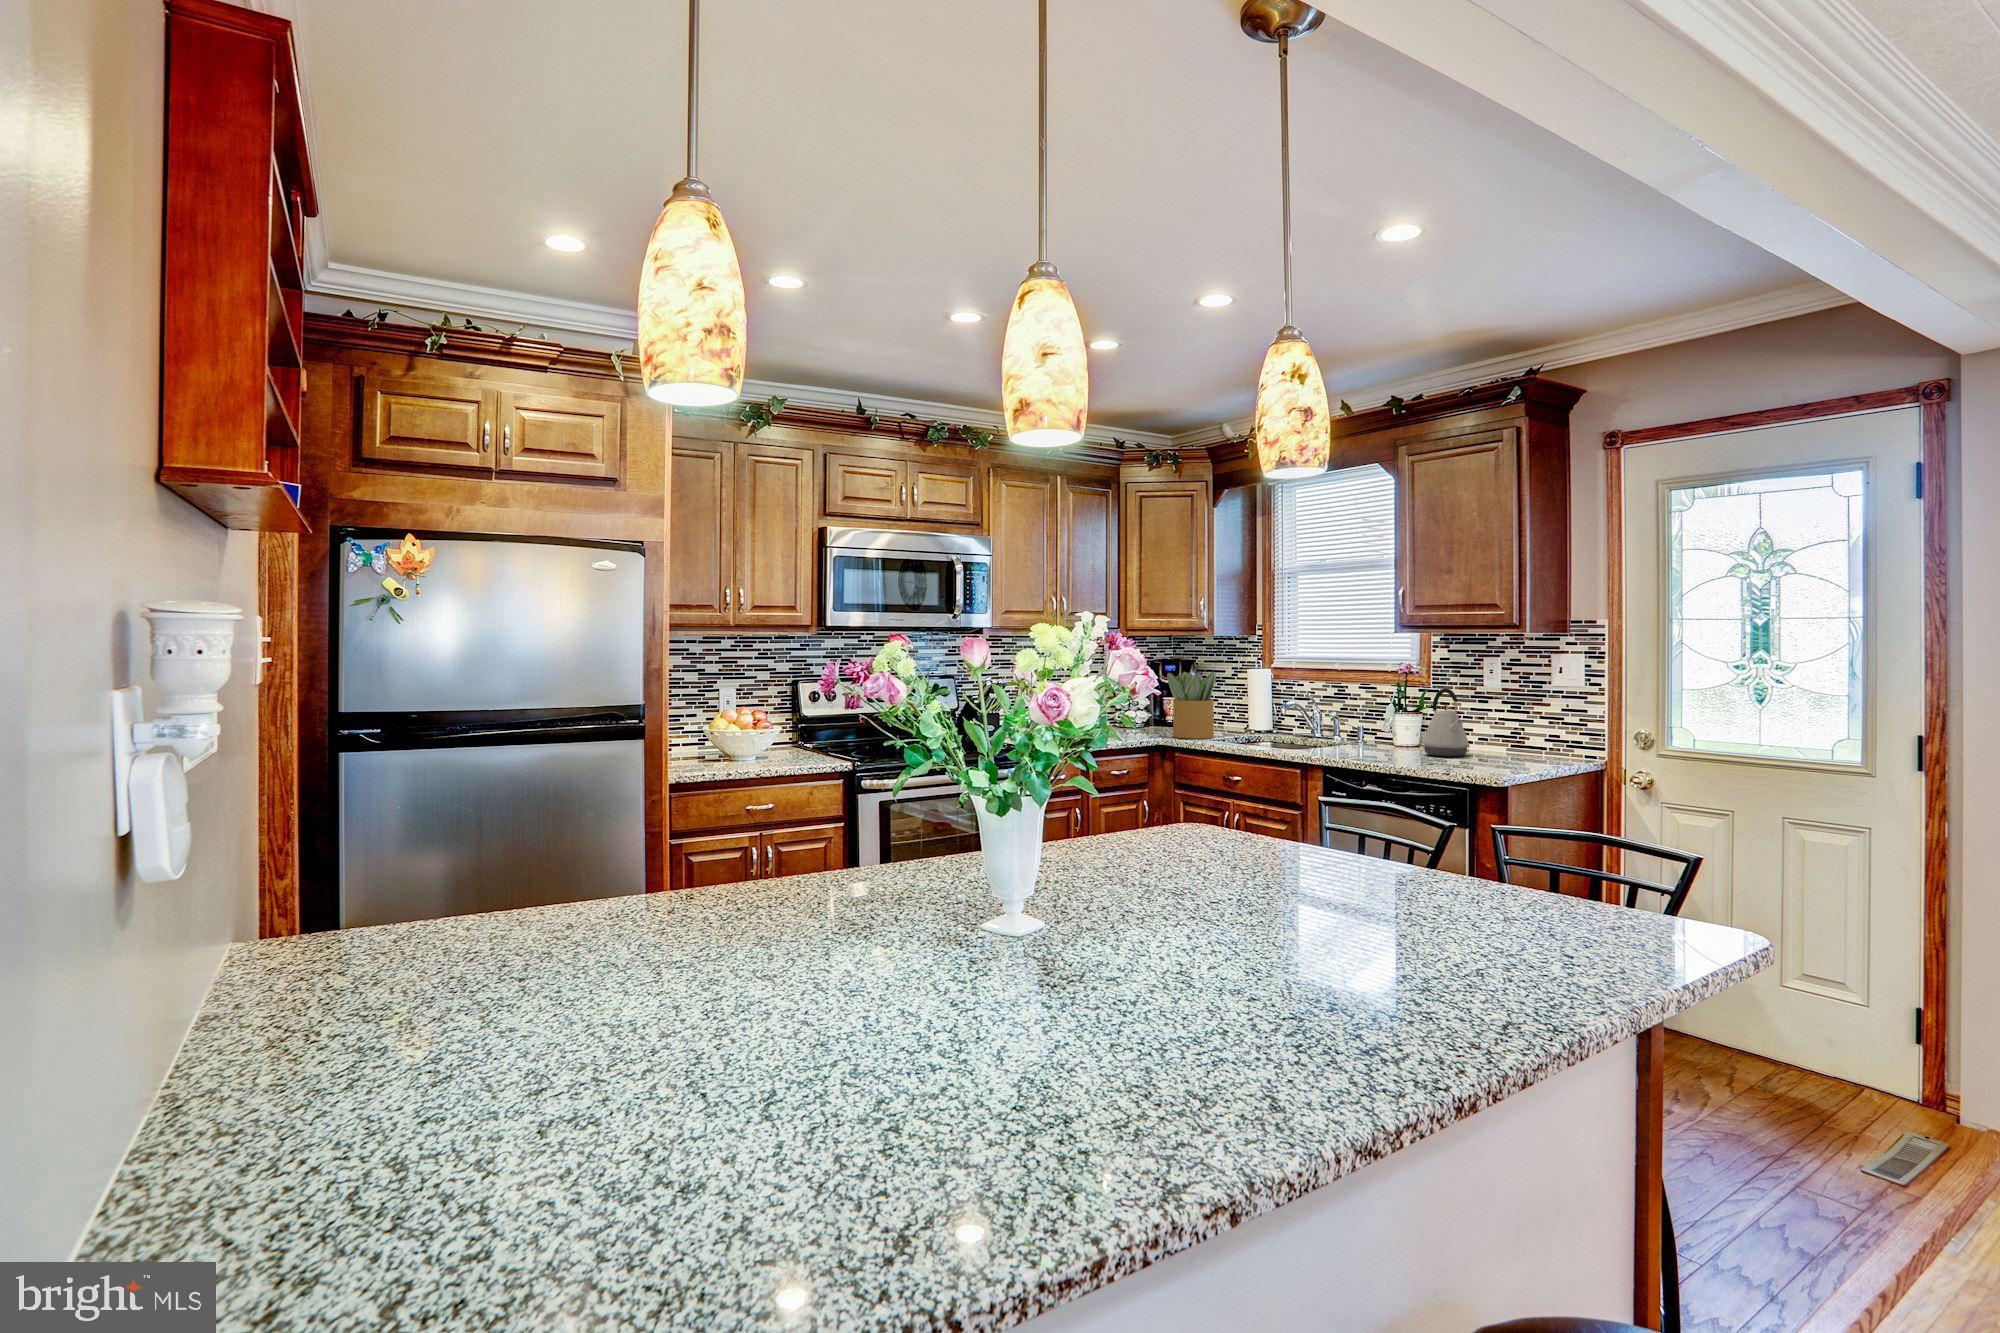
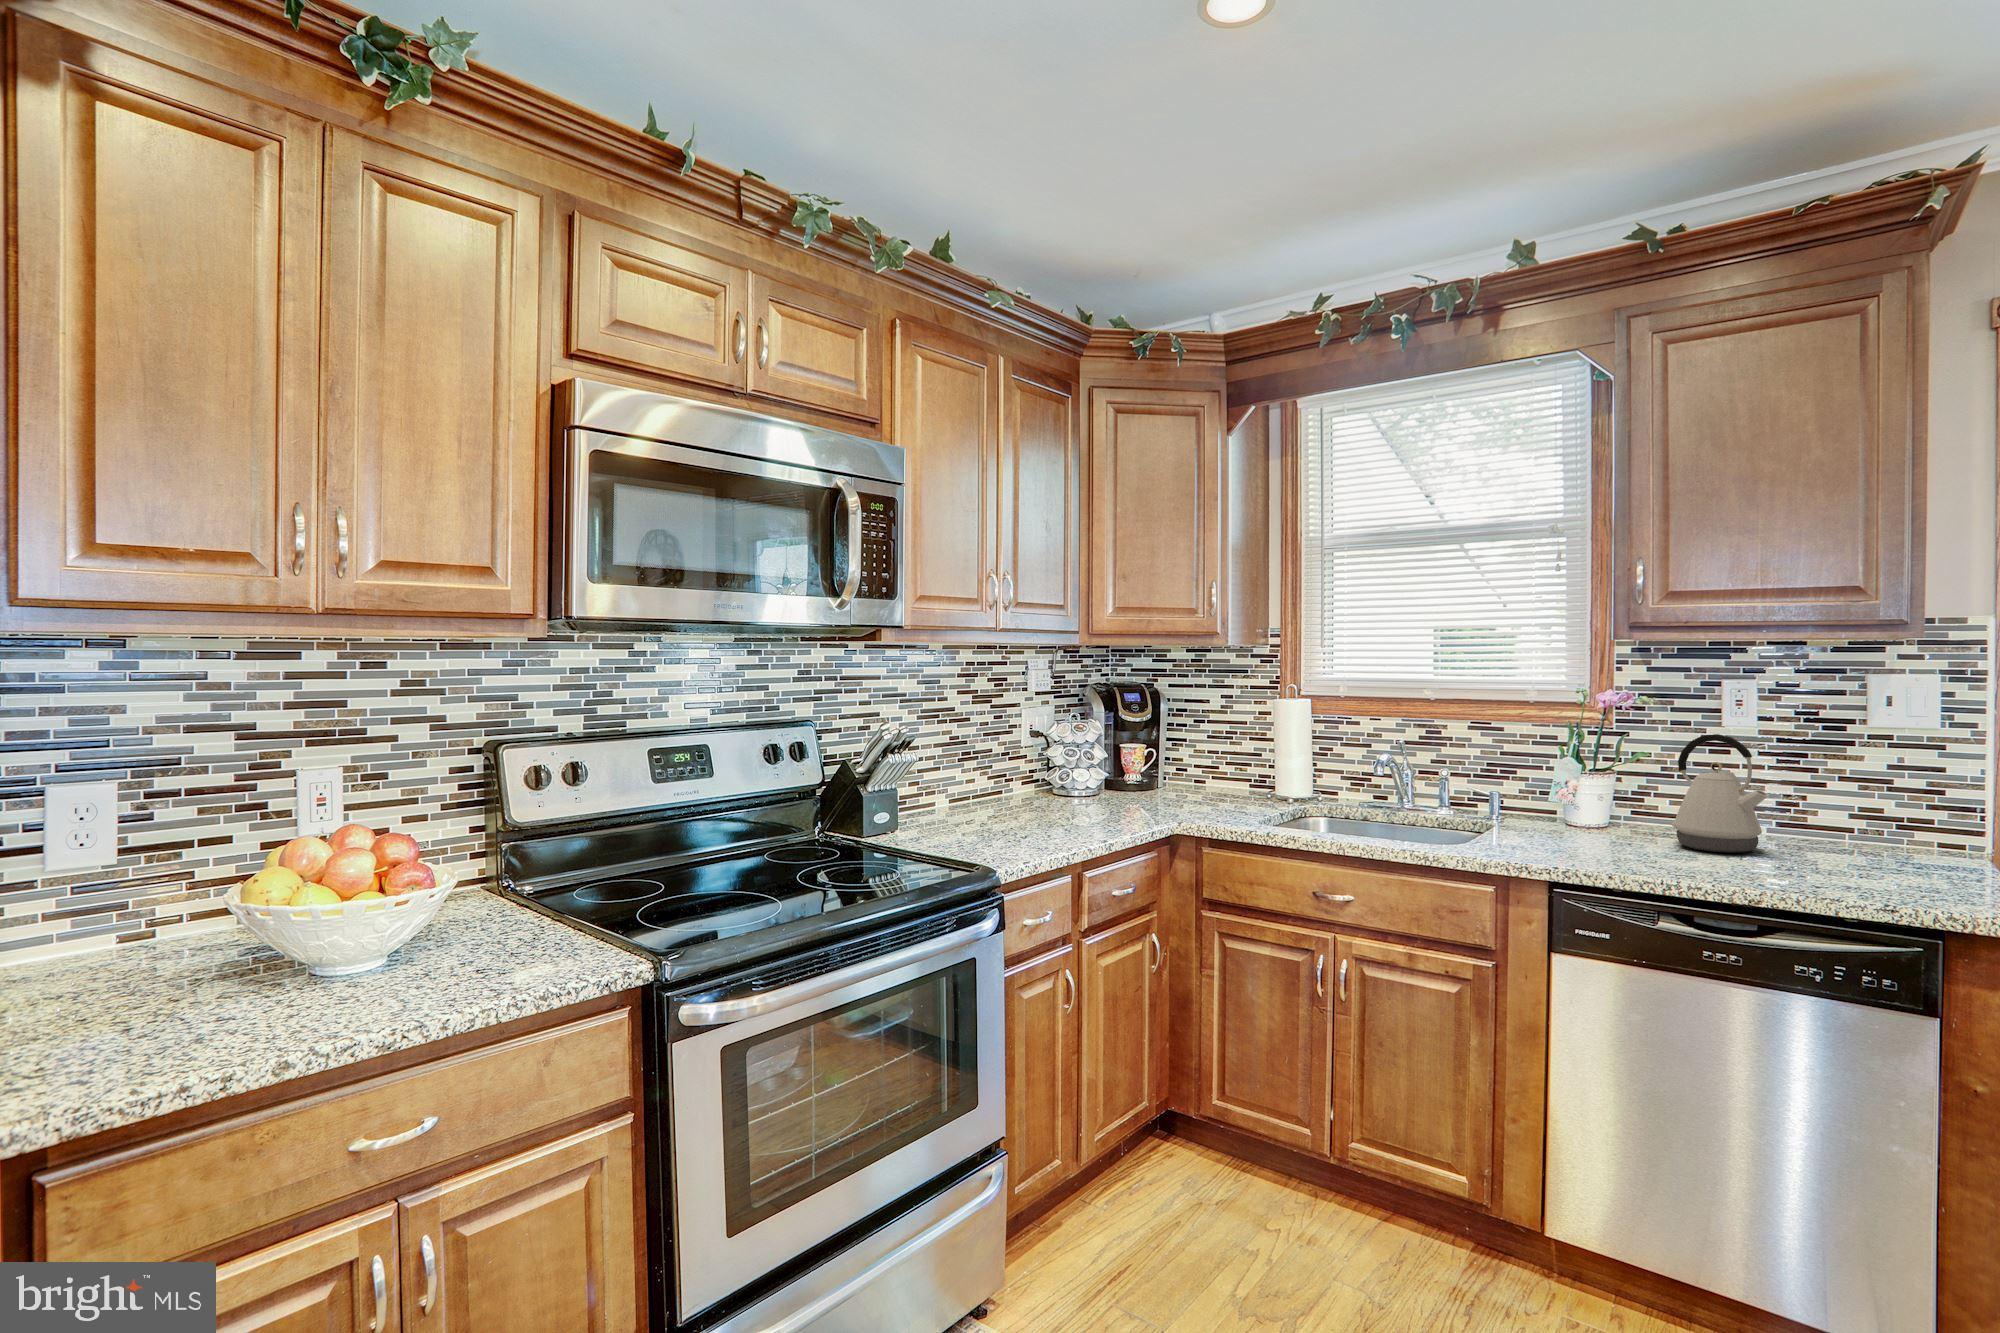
potted plant: present [1167,671,1216,739] -> none [1168,703,1249,817]

